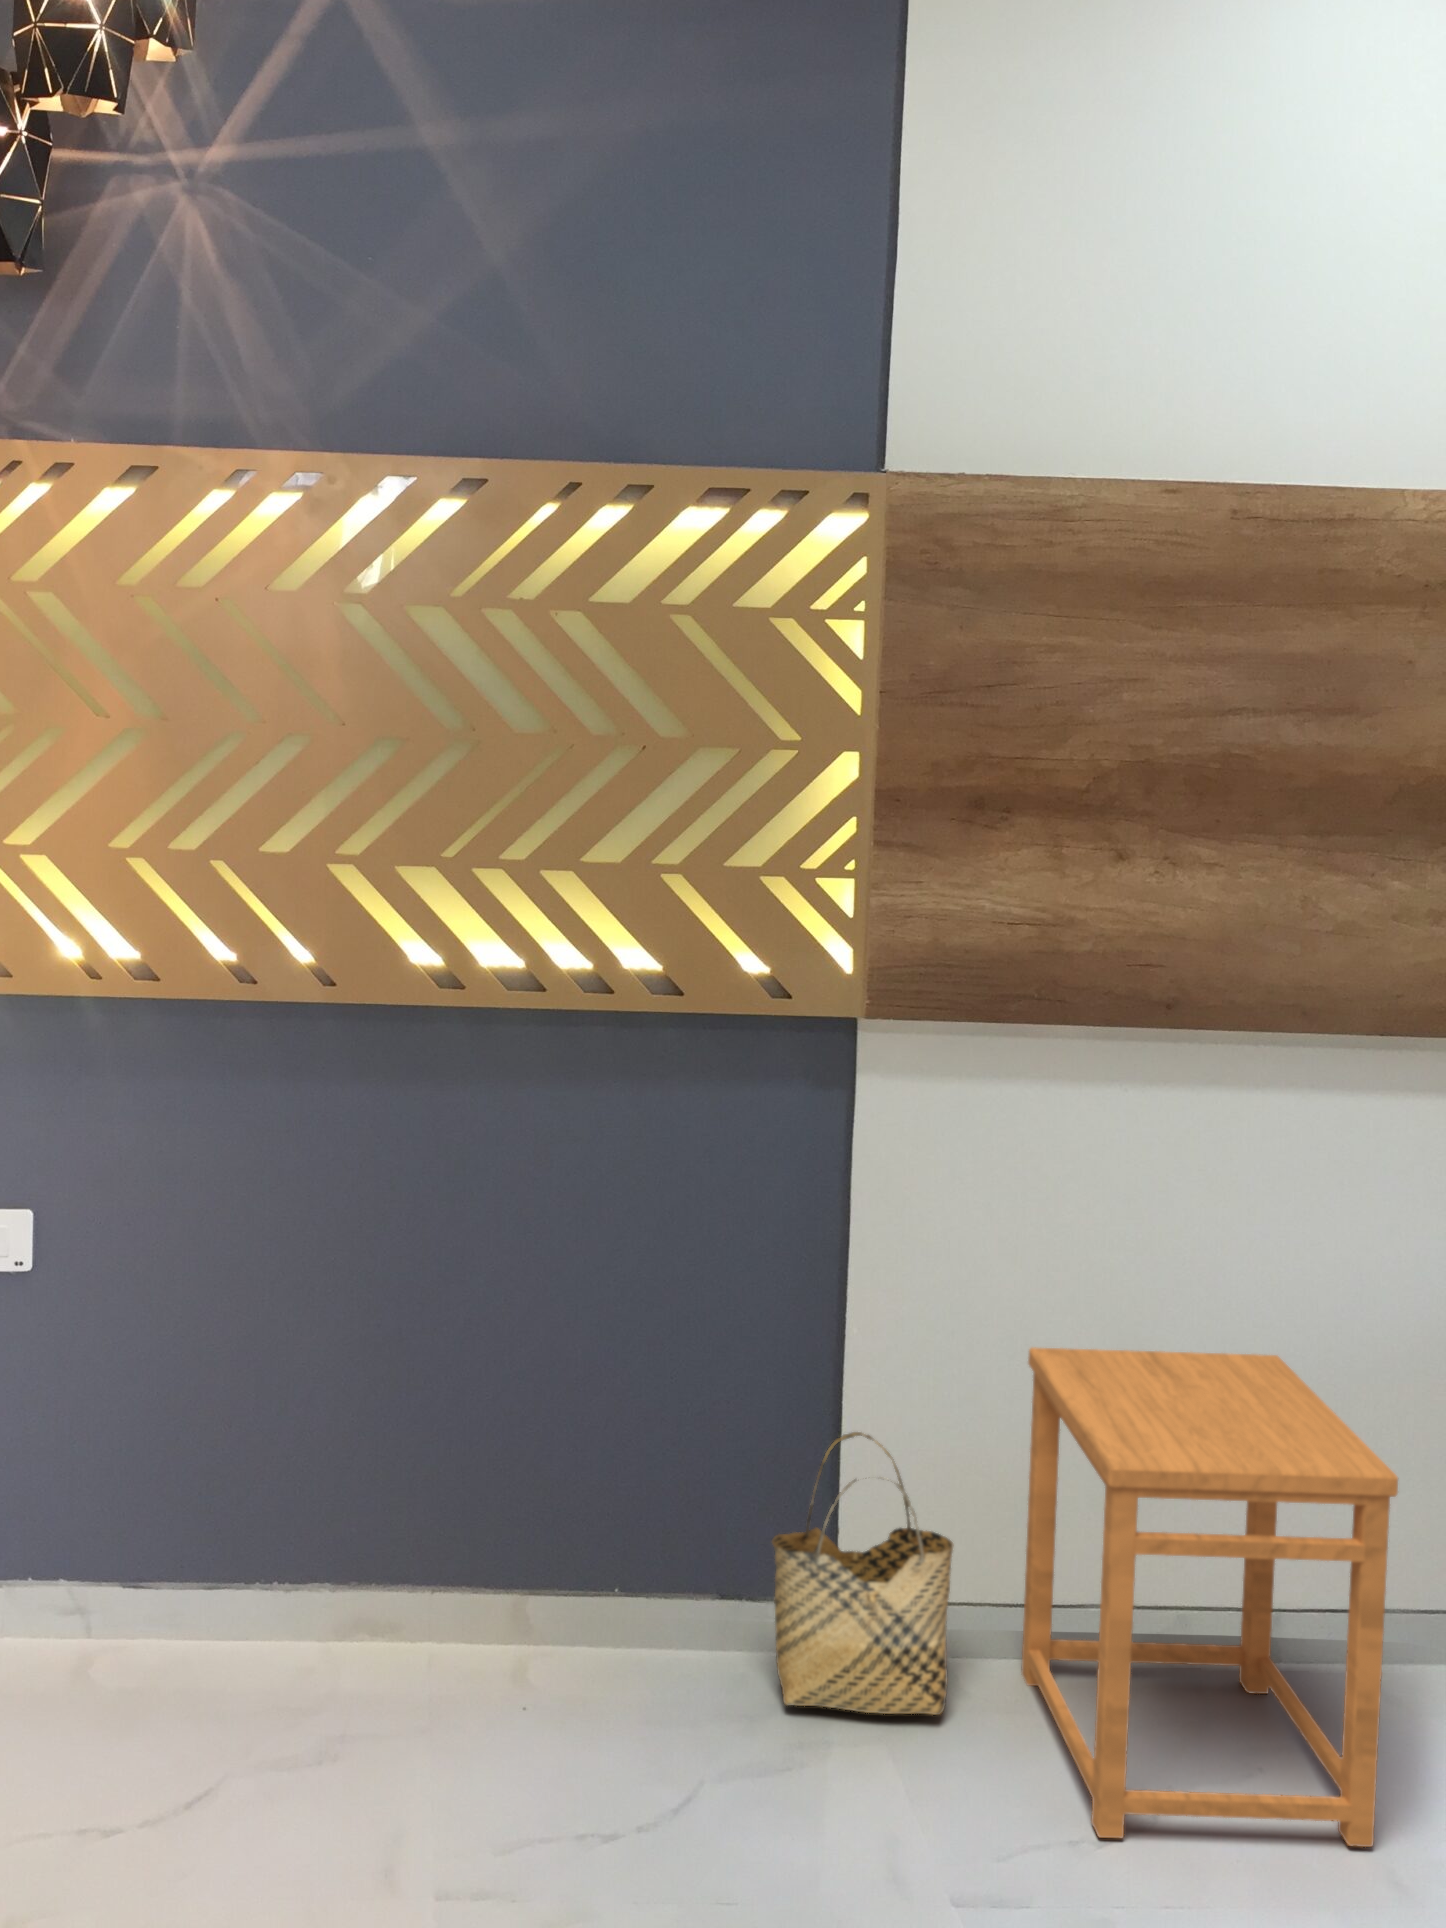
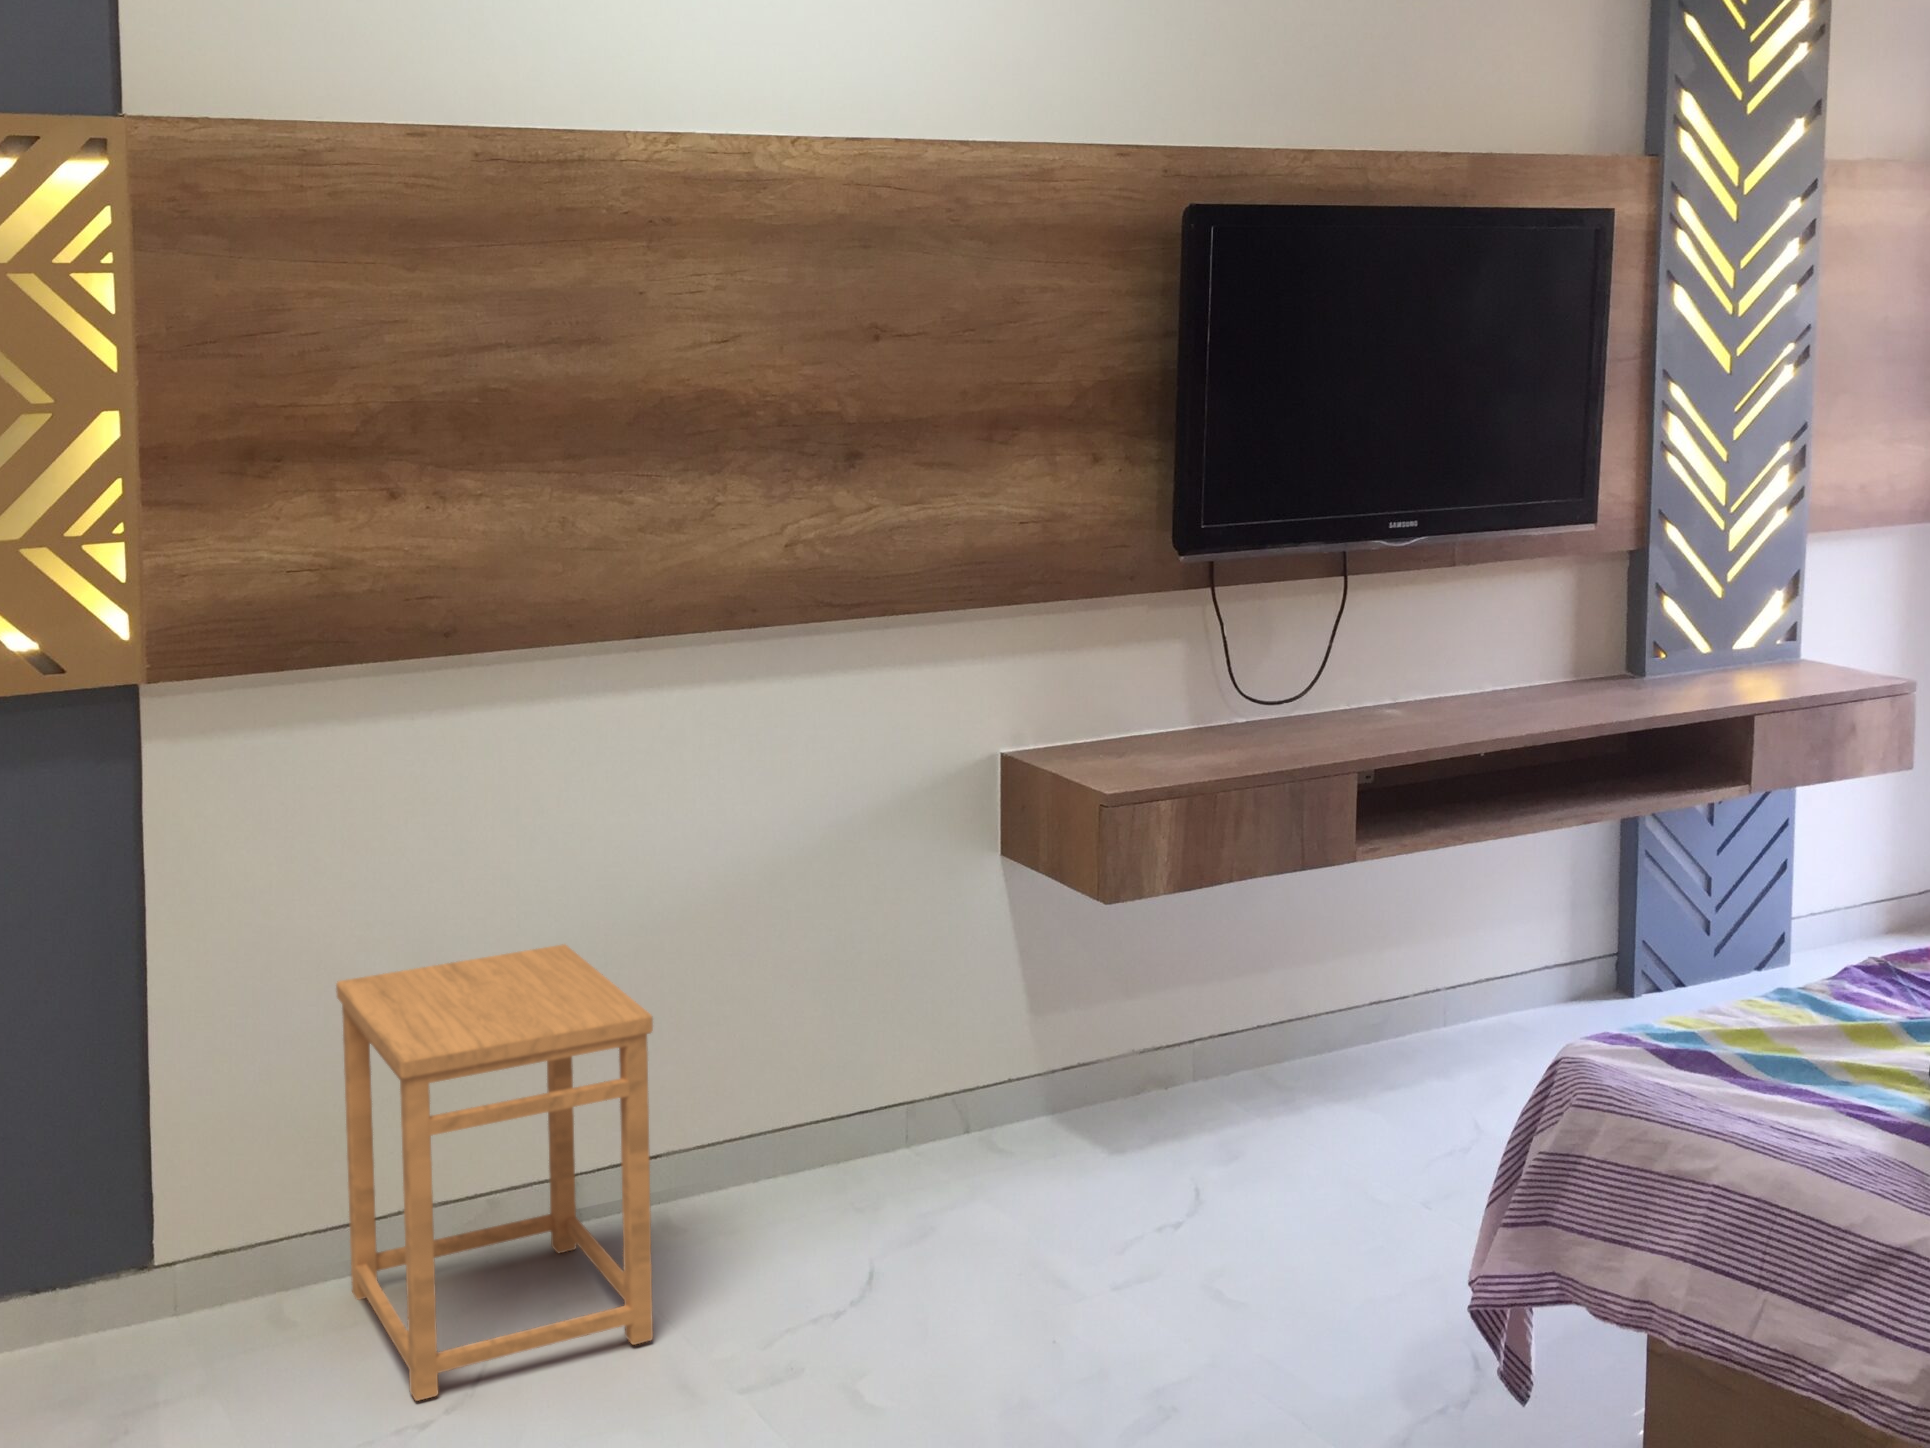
woven basket: present [772,1432,954,1715] -> none [85,1098,274,1378]

